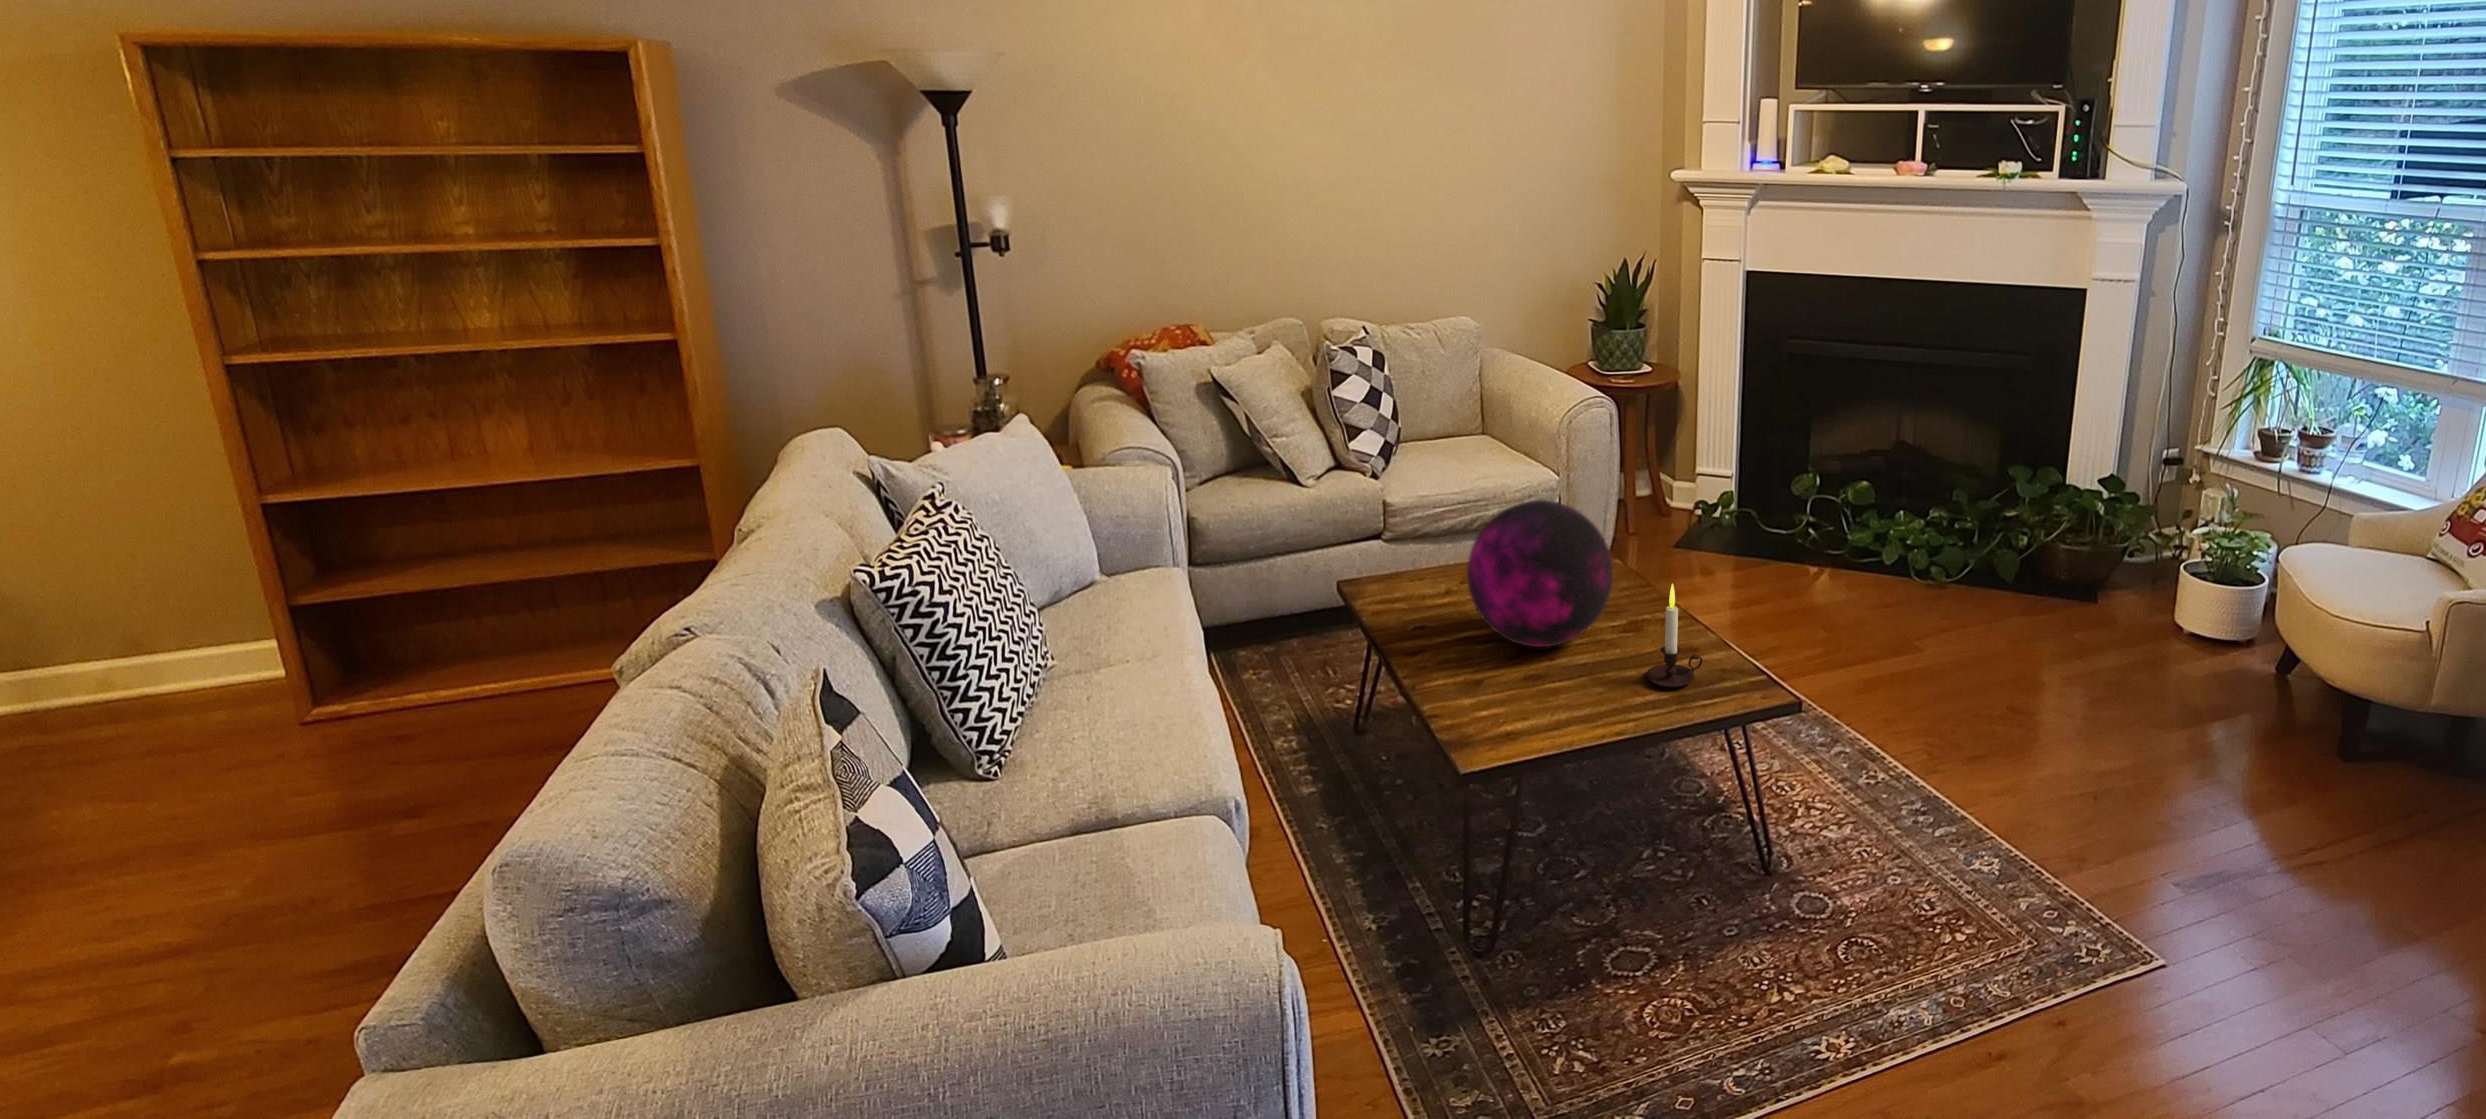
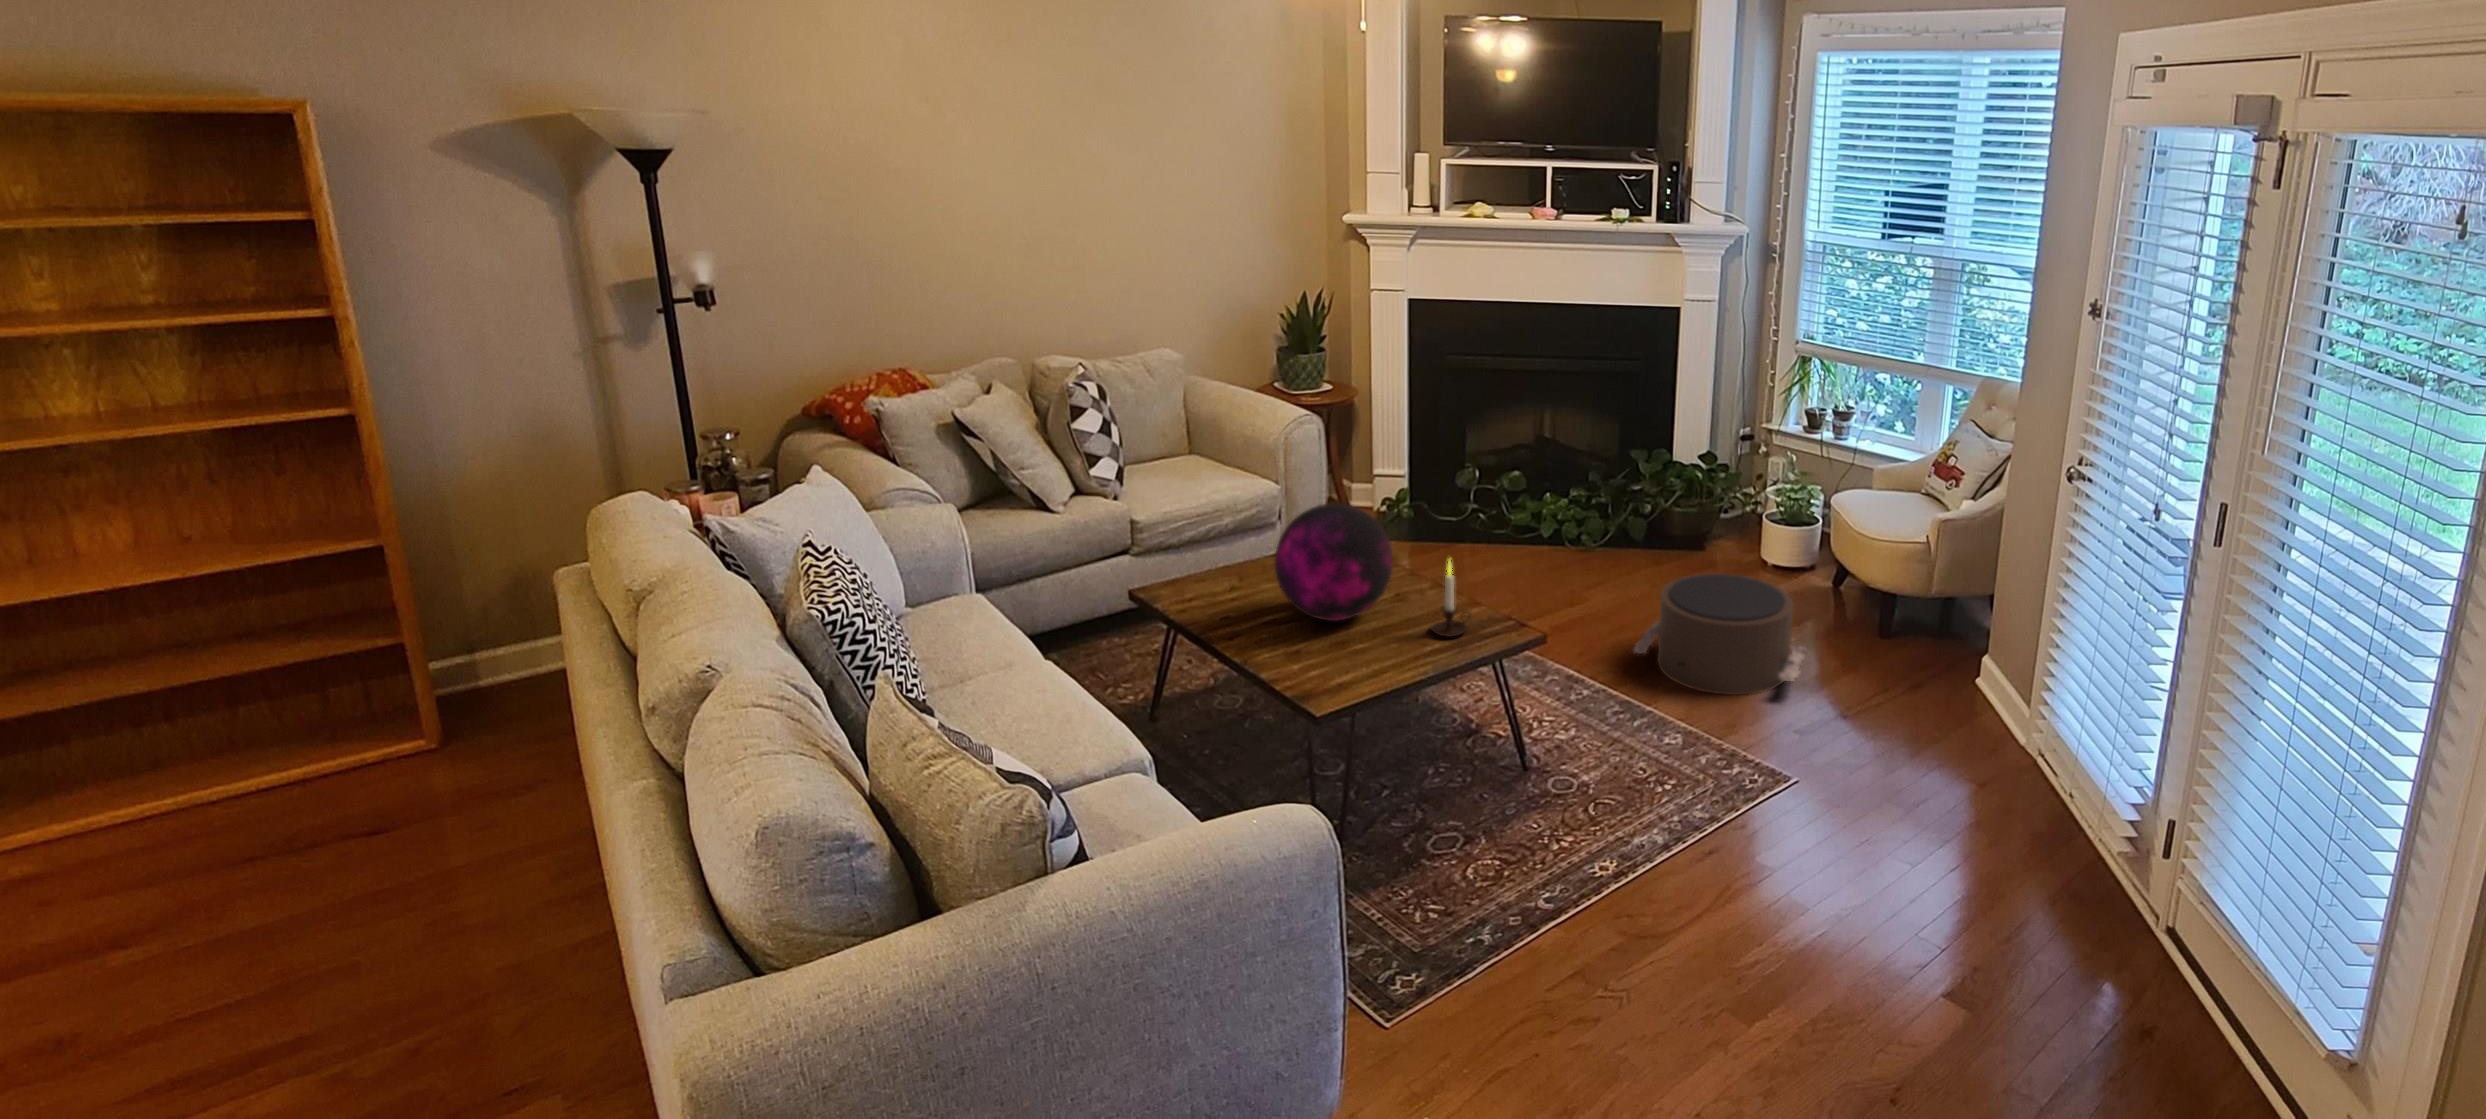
pouf: none [1956,636,2214,813] -> present [1634,573,1806,695]

